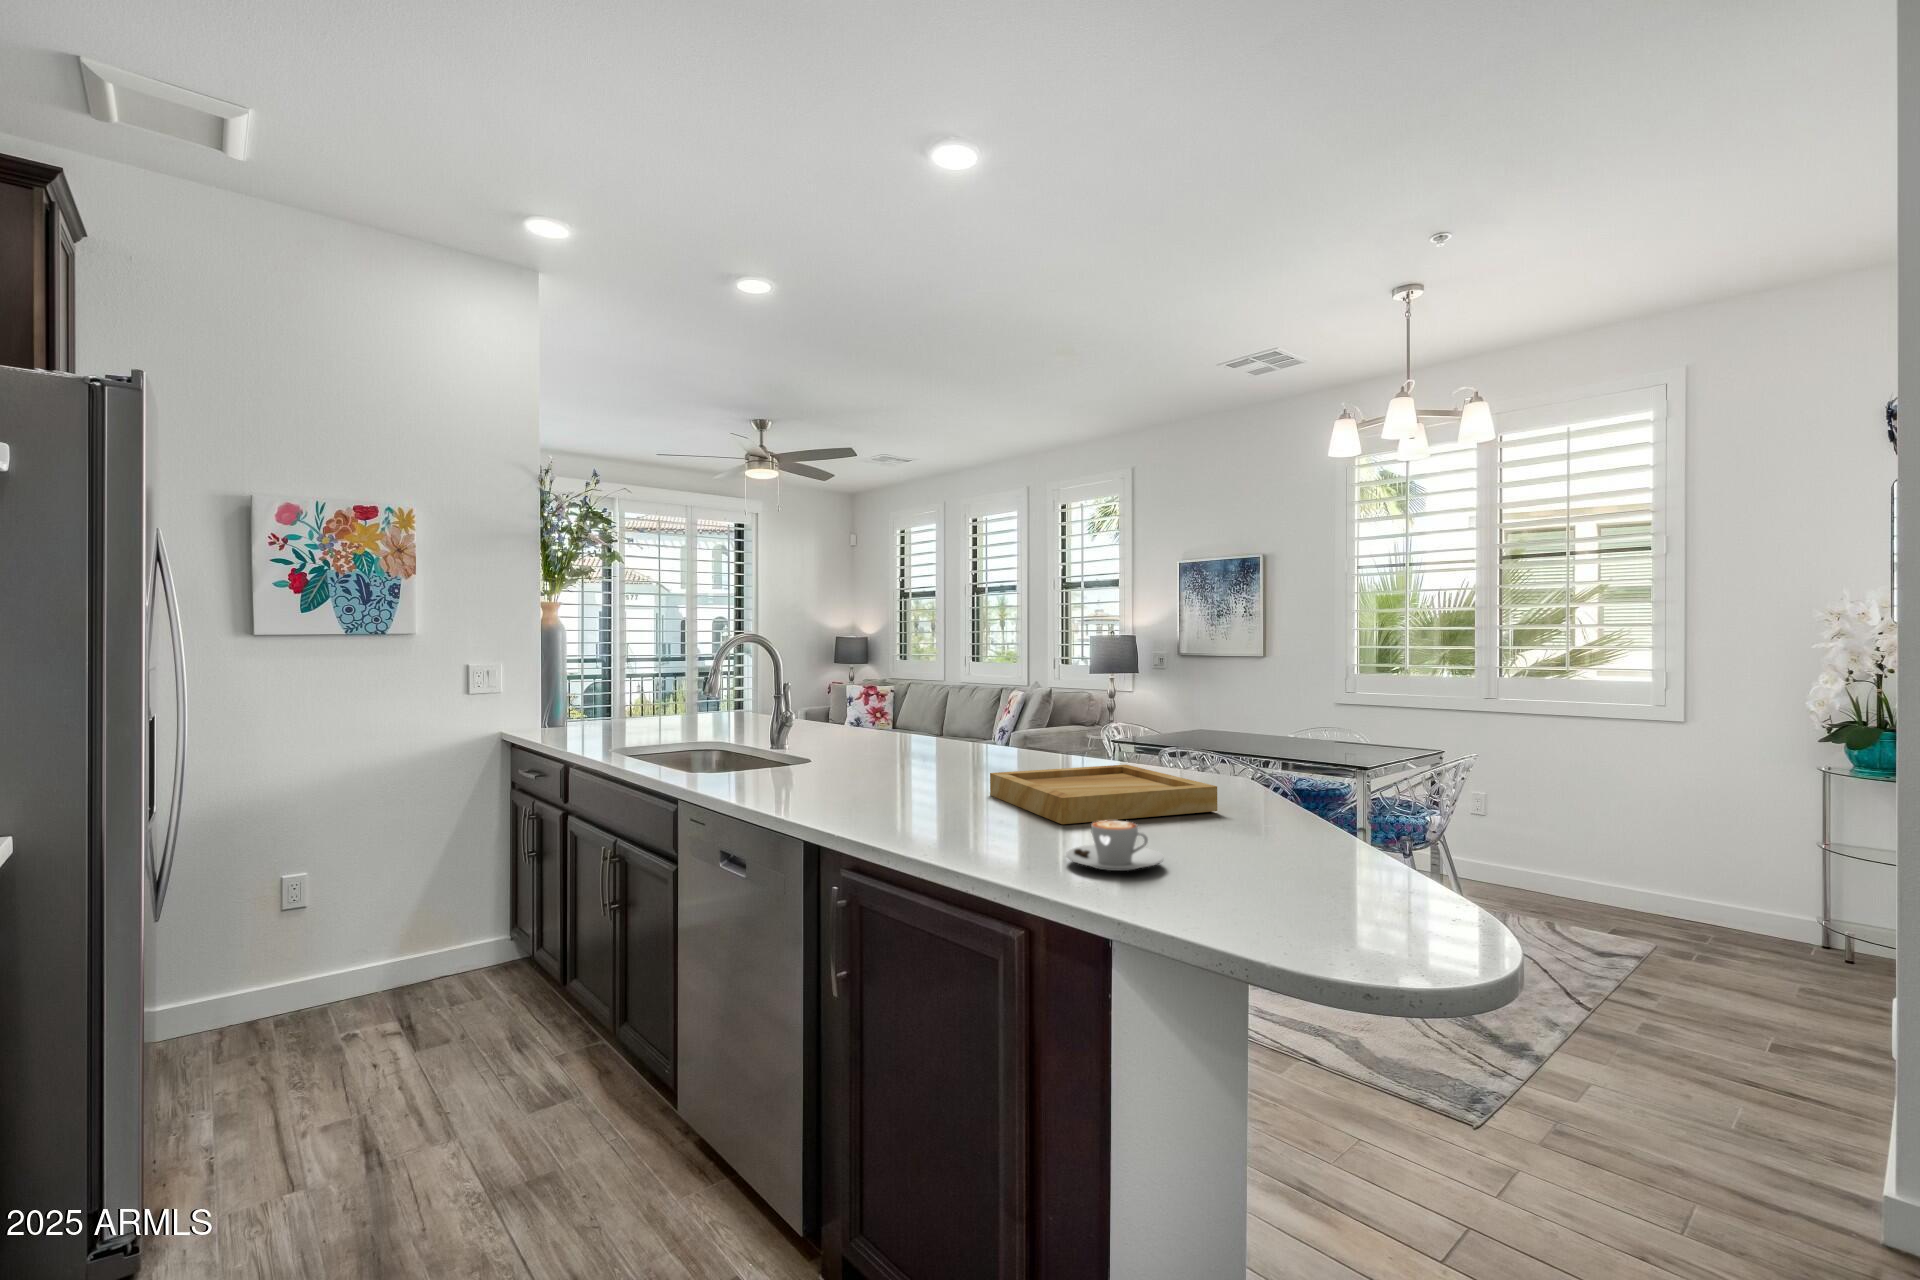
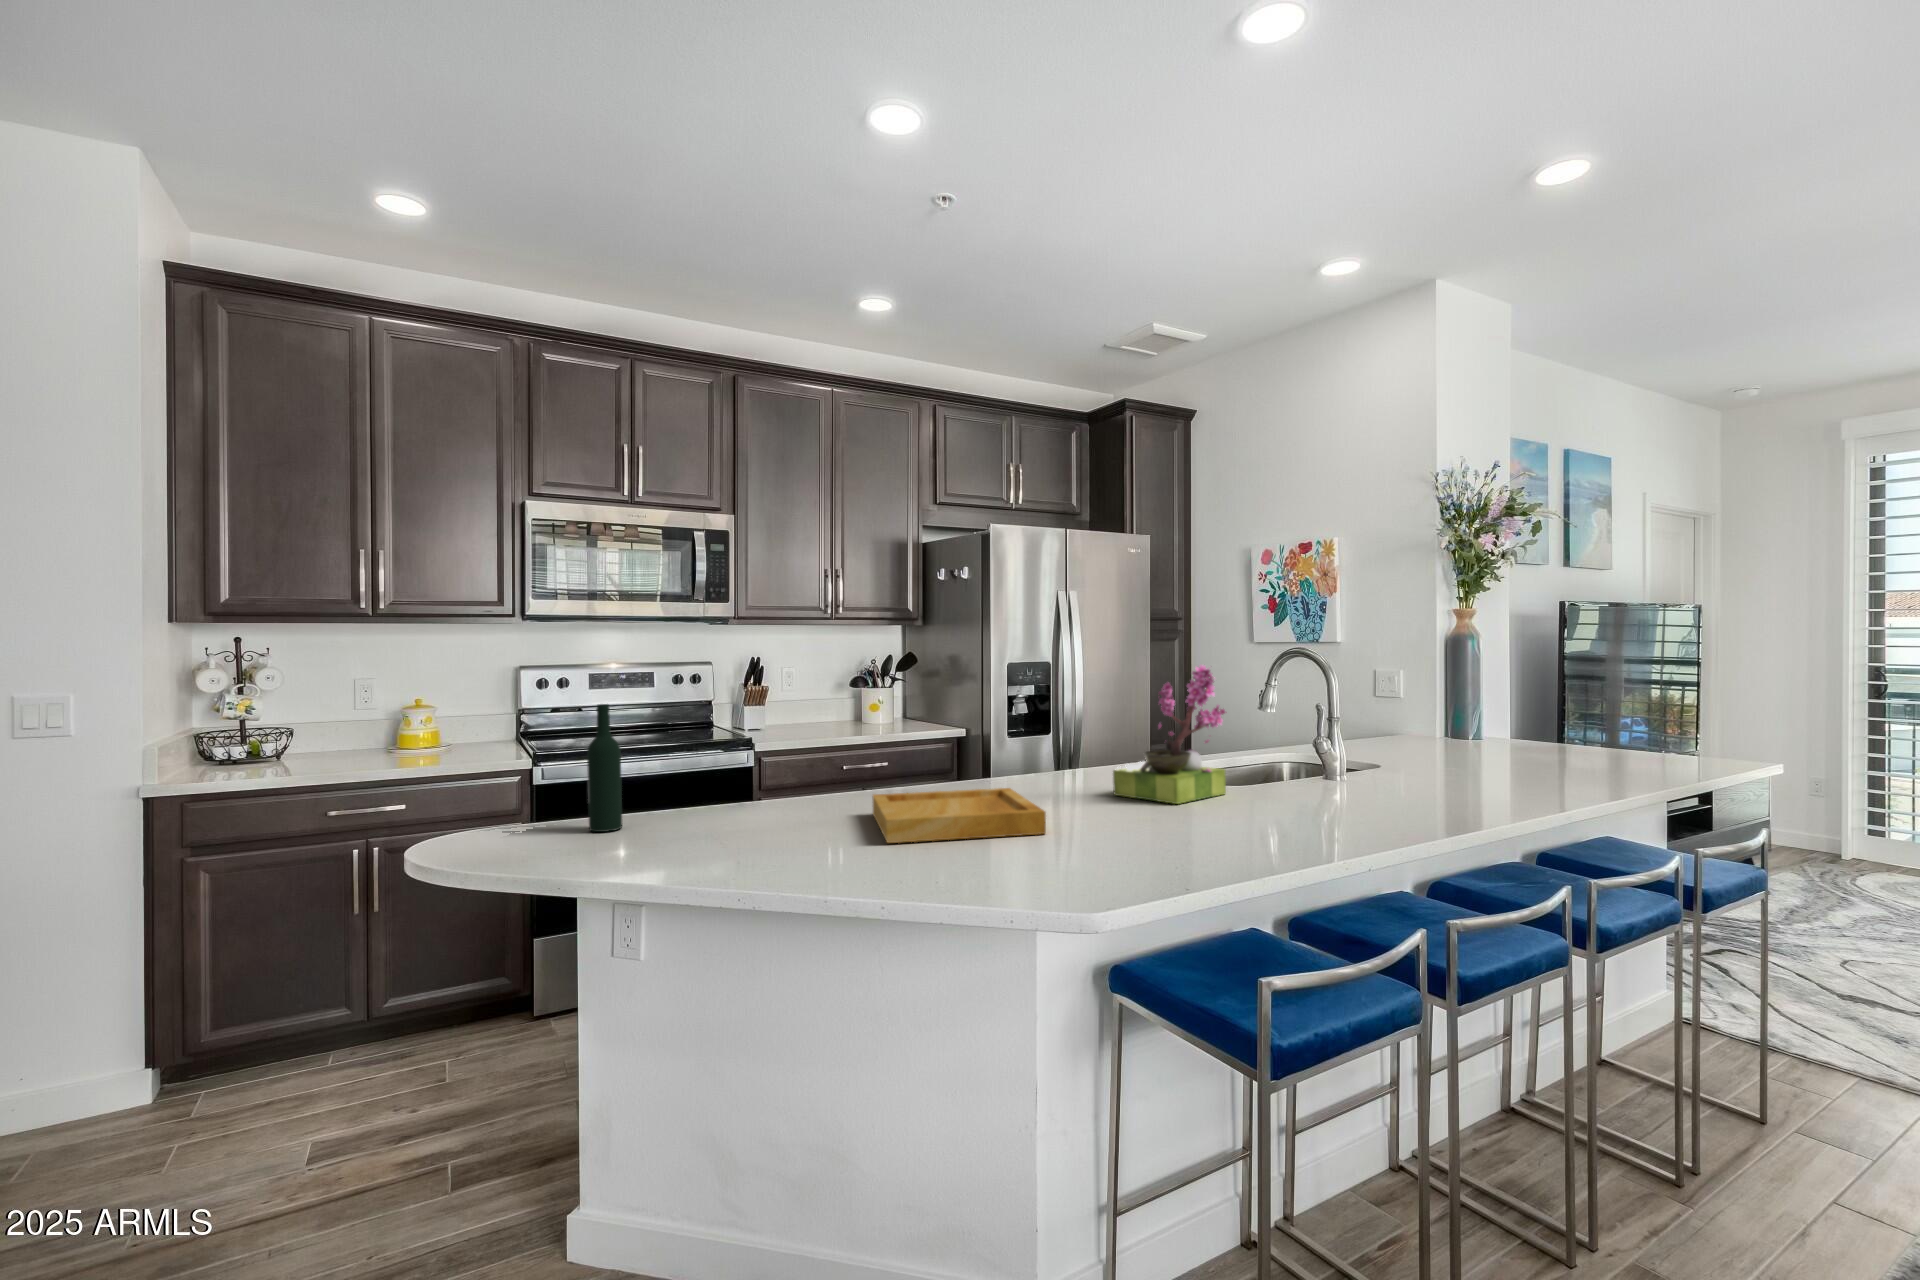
flower arrangement: none [861,638,971,776] -> present [1113,665,1227,804]
wine bottle: none [1256,681,1322,935] -> present [587,704,622,832]
coffee cup: present [1066,820,1164,871] -> none [720,790,781,820]

